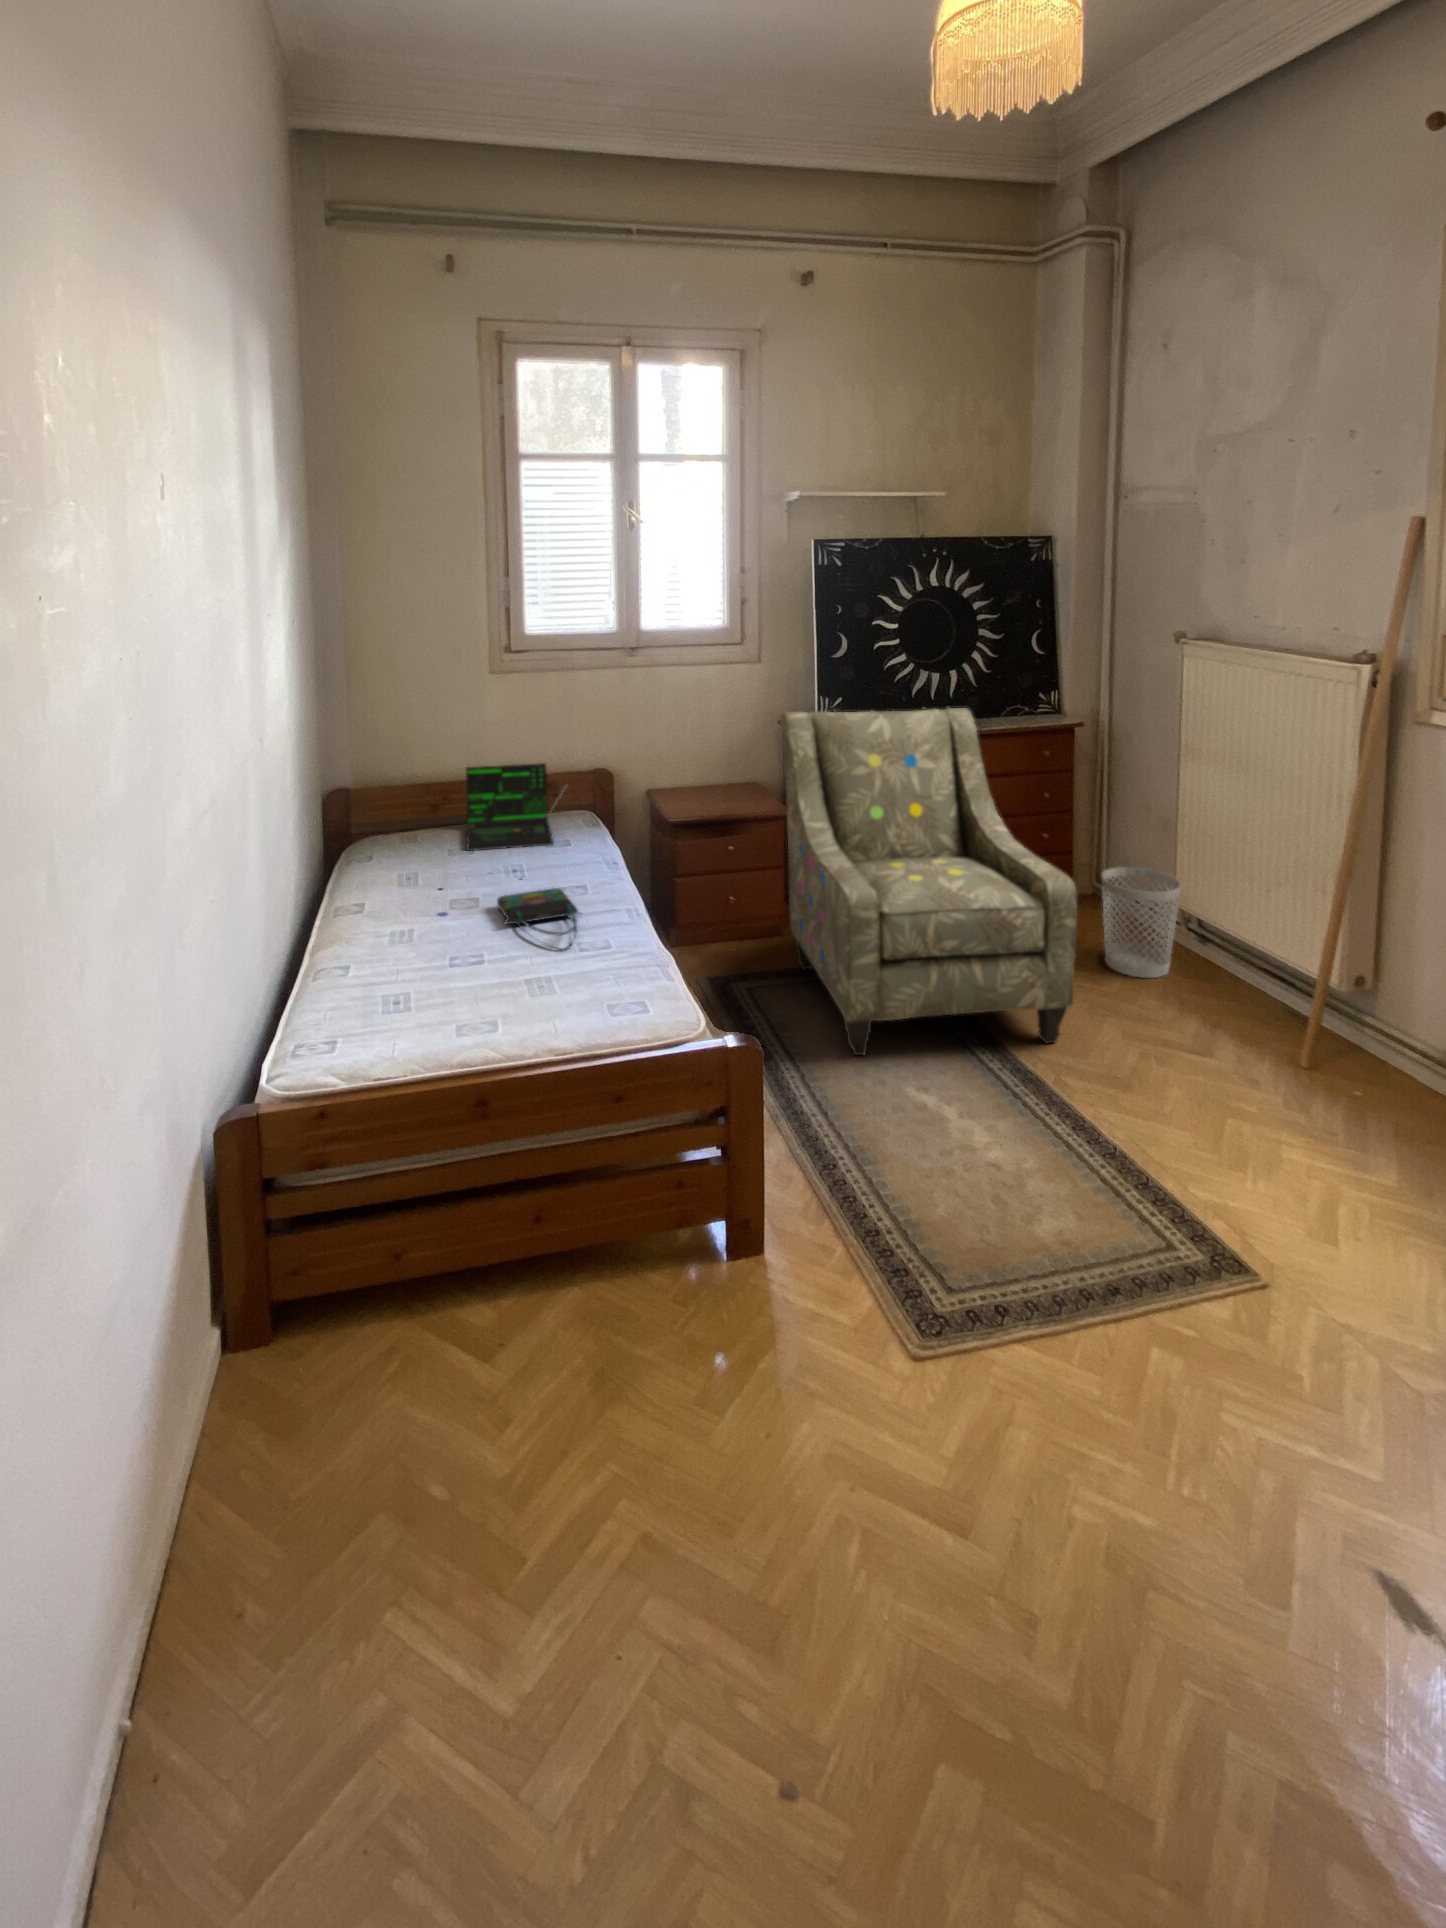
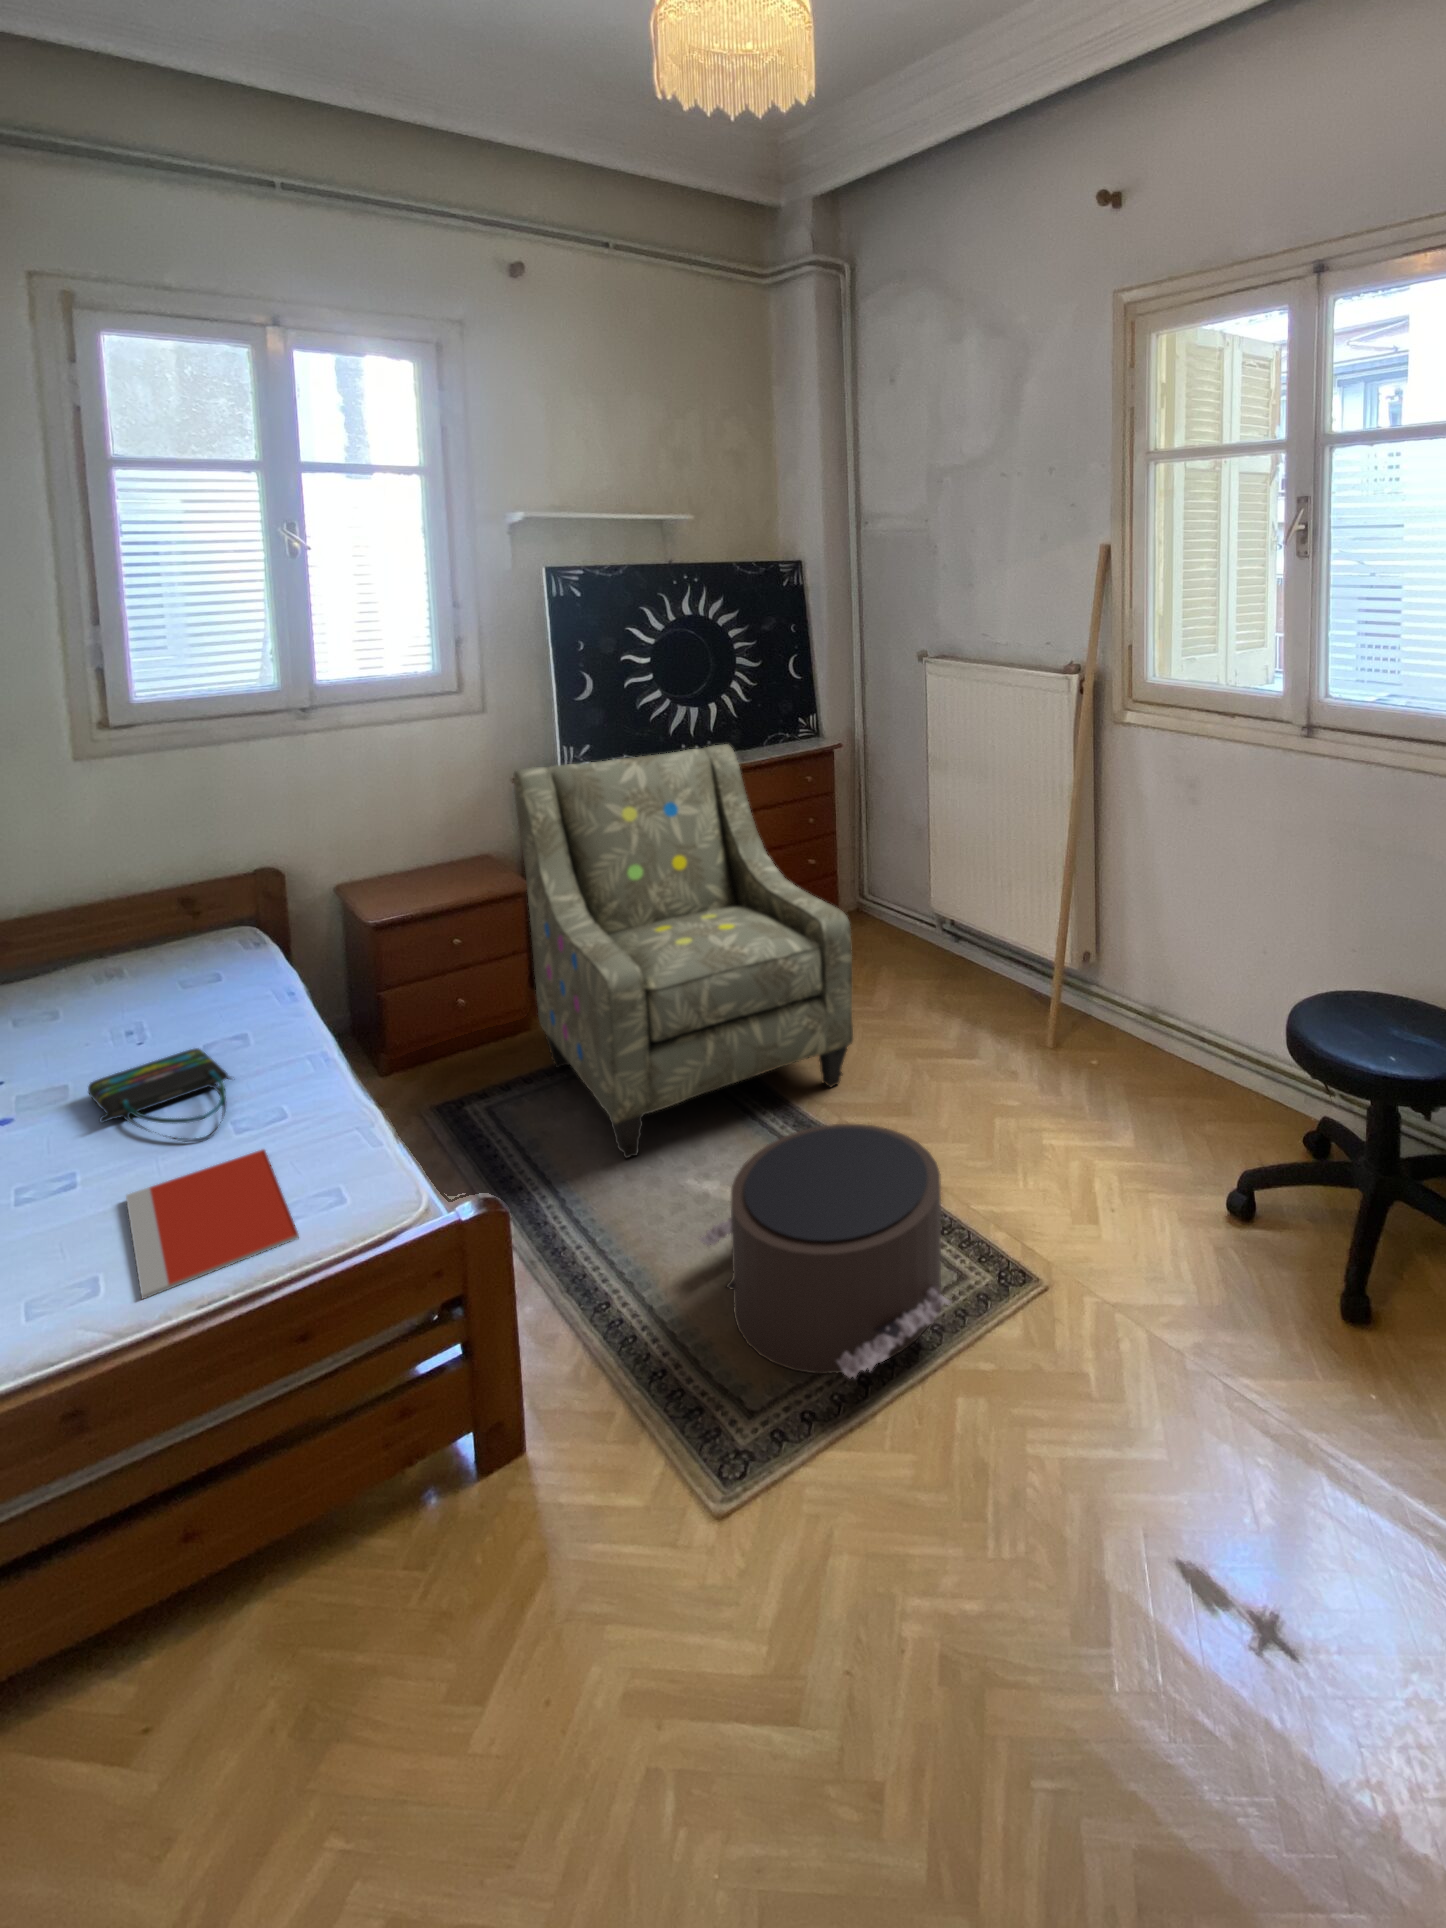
laptop: present [466,763,567,851] -> none [29,872,210,1019]
wastebasket: present [1102,867,1181,978] -> none [870,885,942,994]
notebook: none [519,965,621,1041] -> present [126,1149,299,1300]
pouf: none [912,1065,1157,1295] -> present [700,1124,951,1378]

